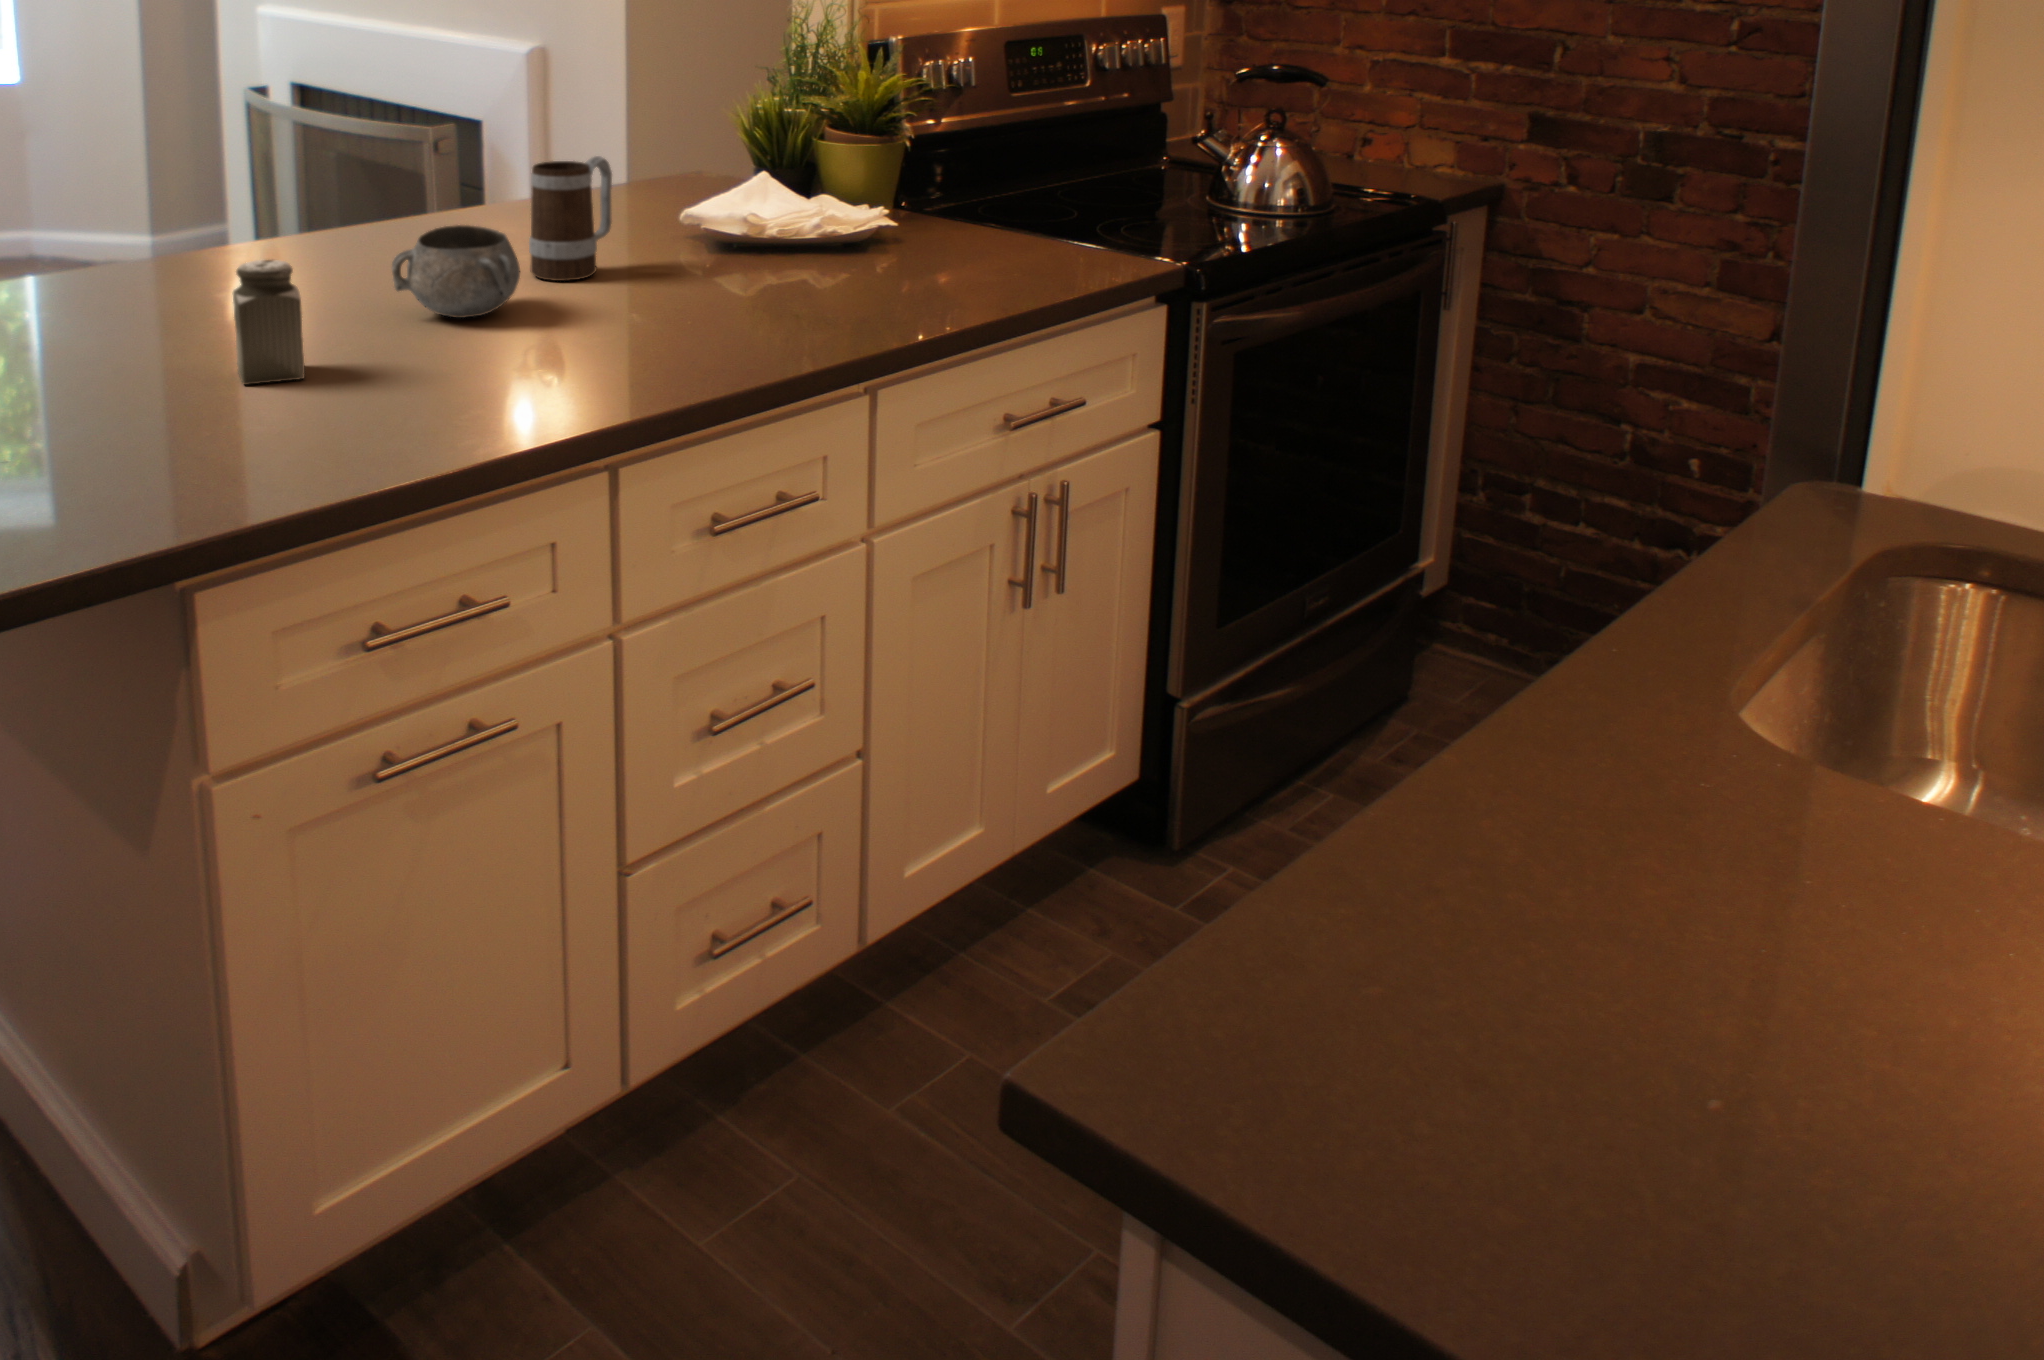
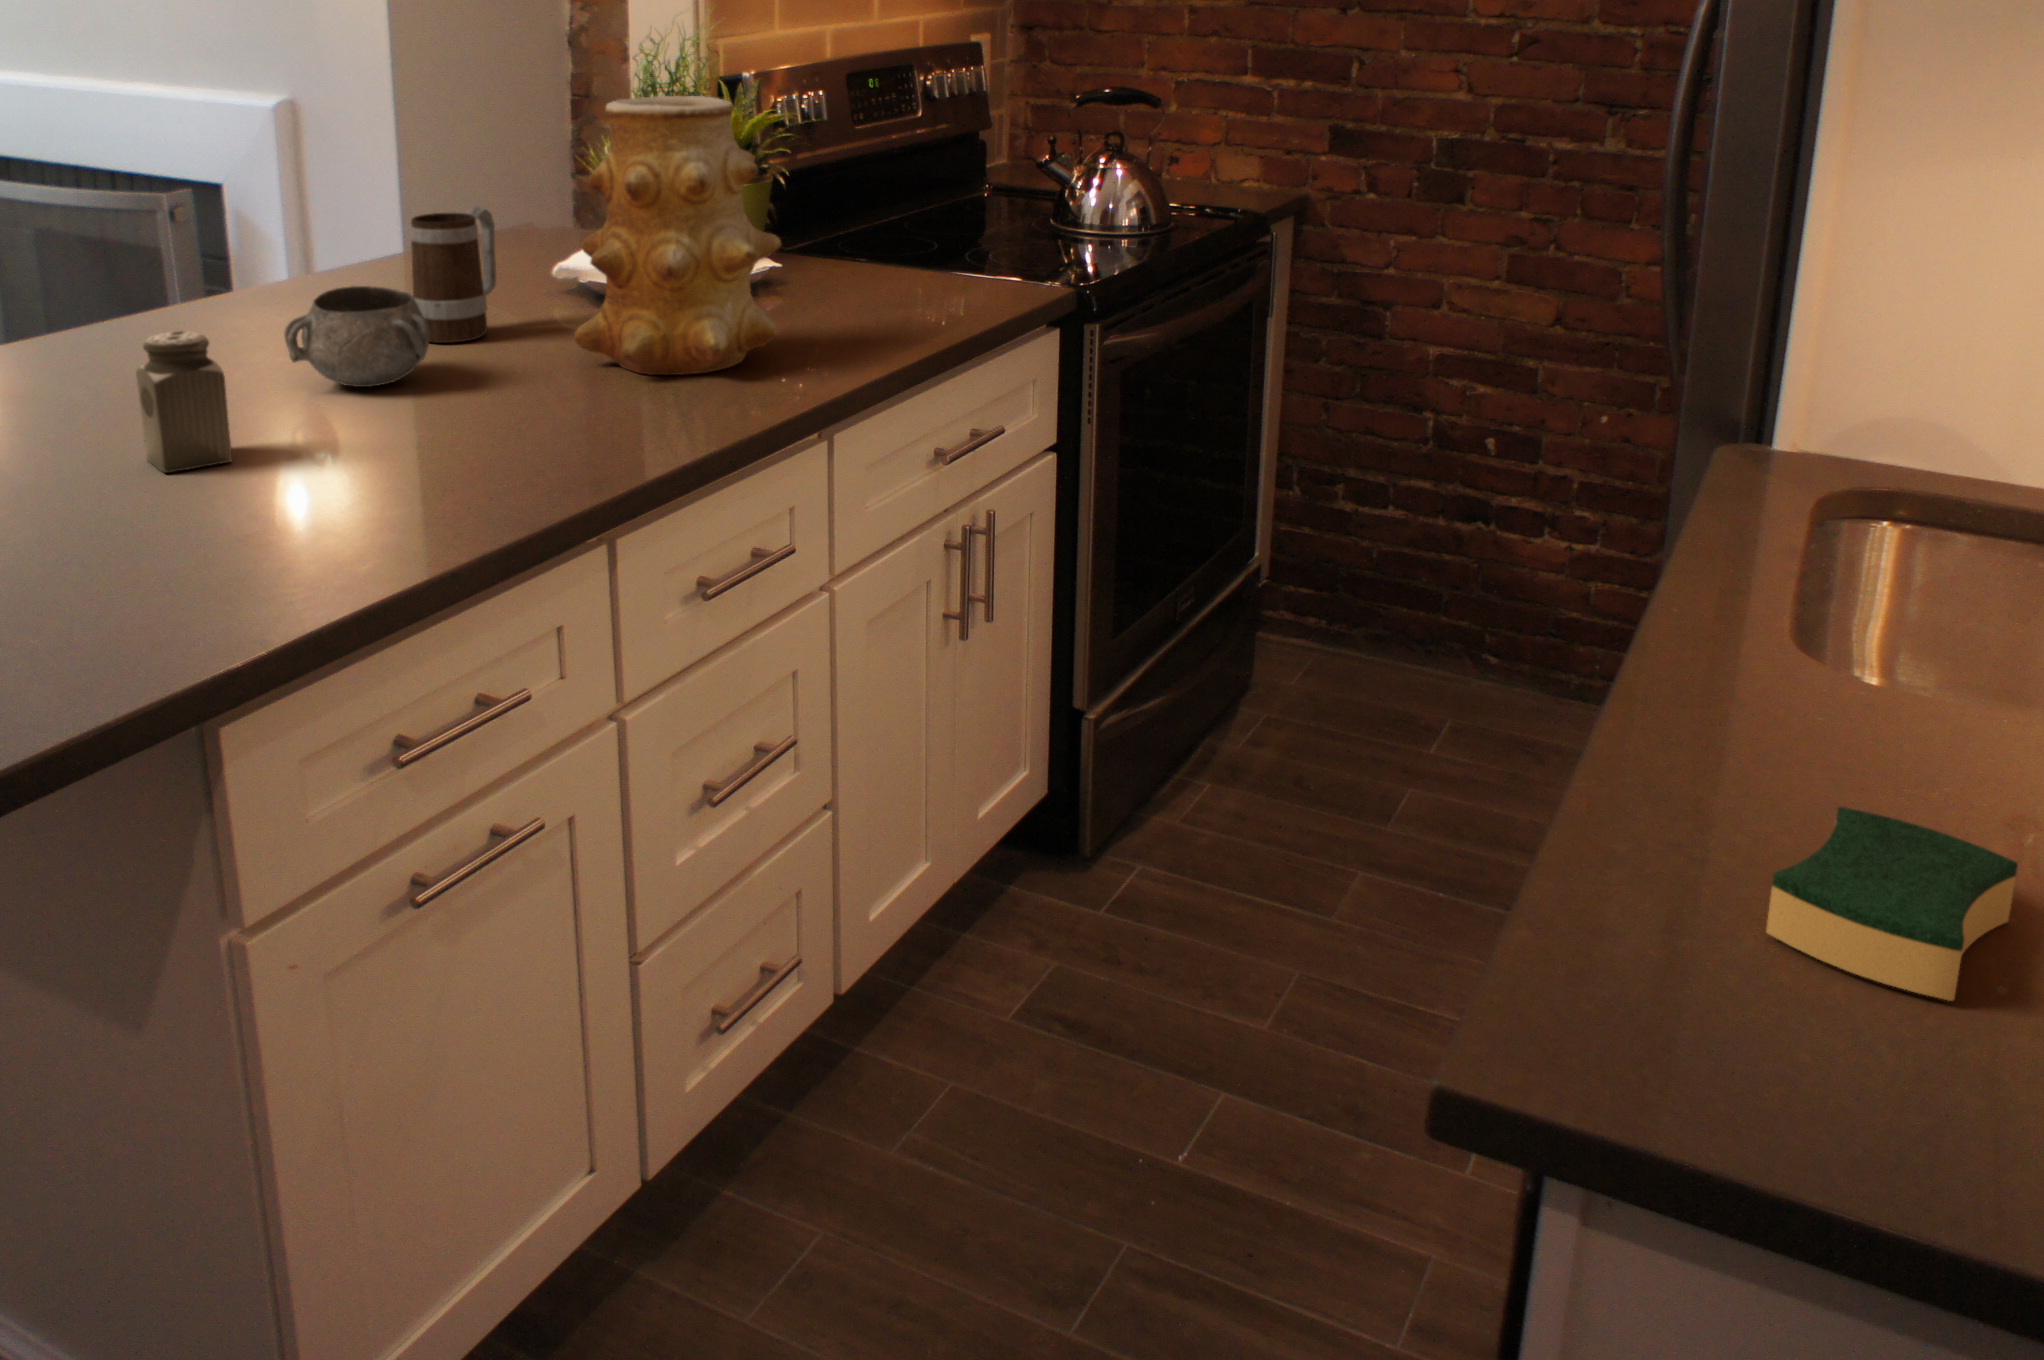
vase: none [653,61,852,326] -> present [574,96,781,375]
sponge: none [1529,945,1859,1207] -> present [1766,807,2018,1001]

